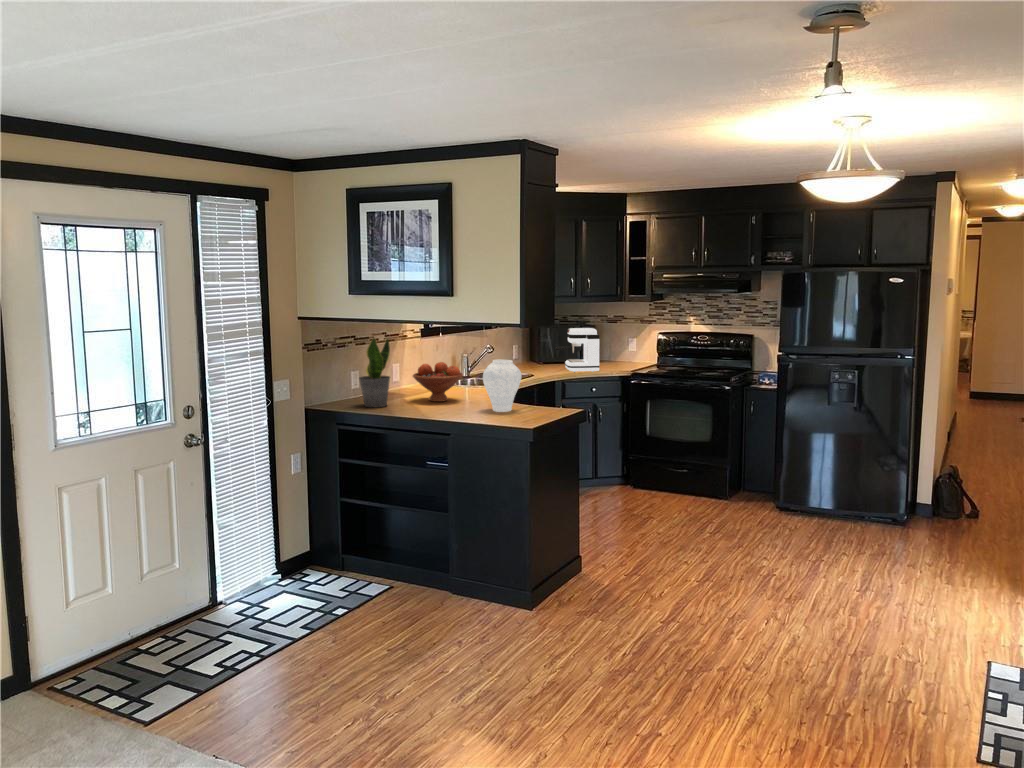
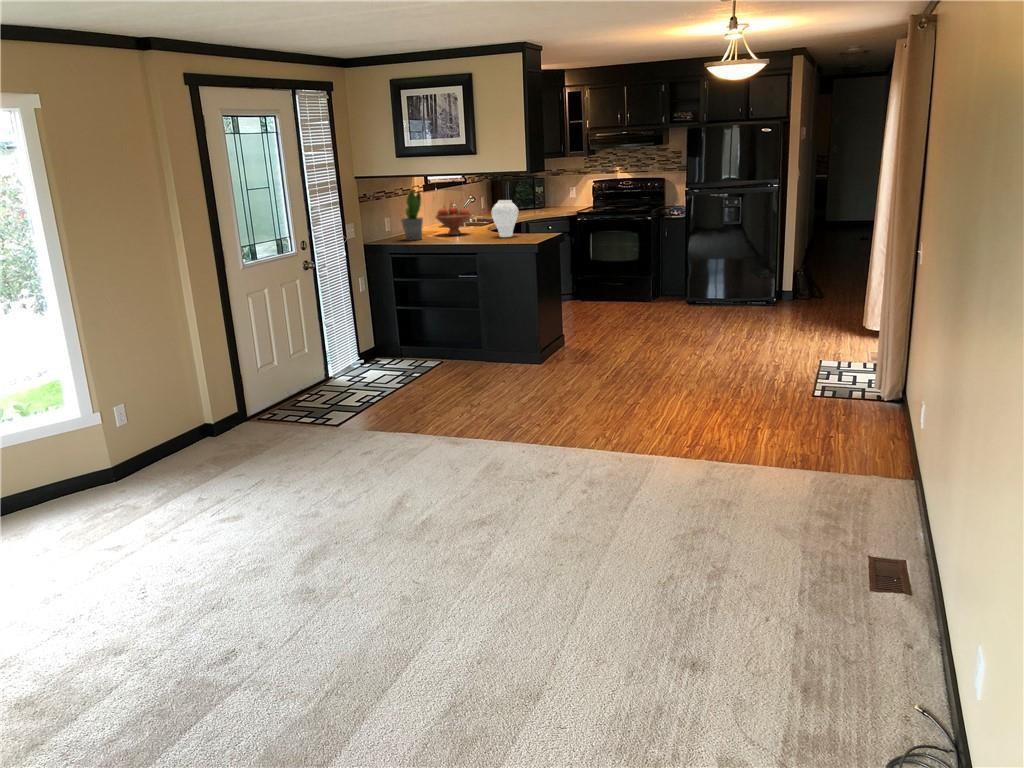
coffee maker: present [556,328,599,372] -> none [518,179,553,214]

